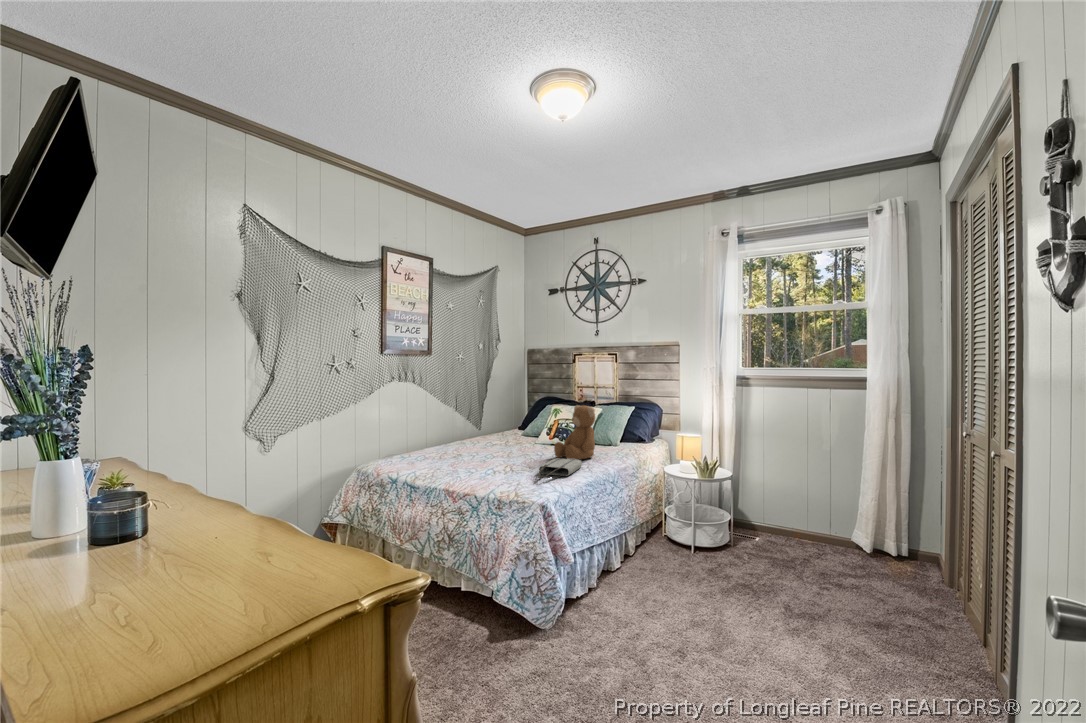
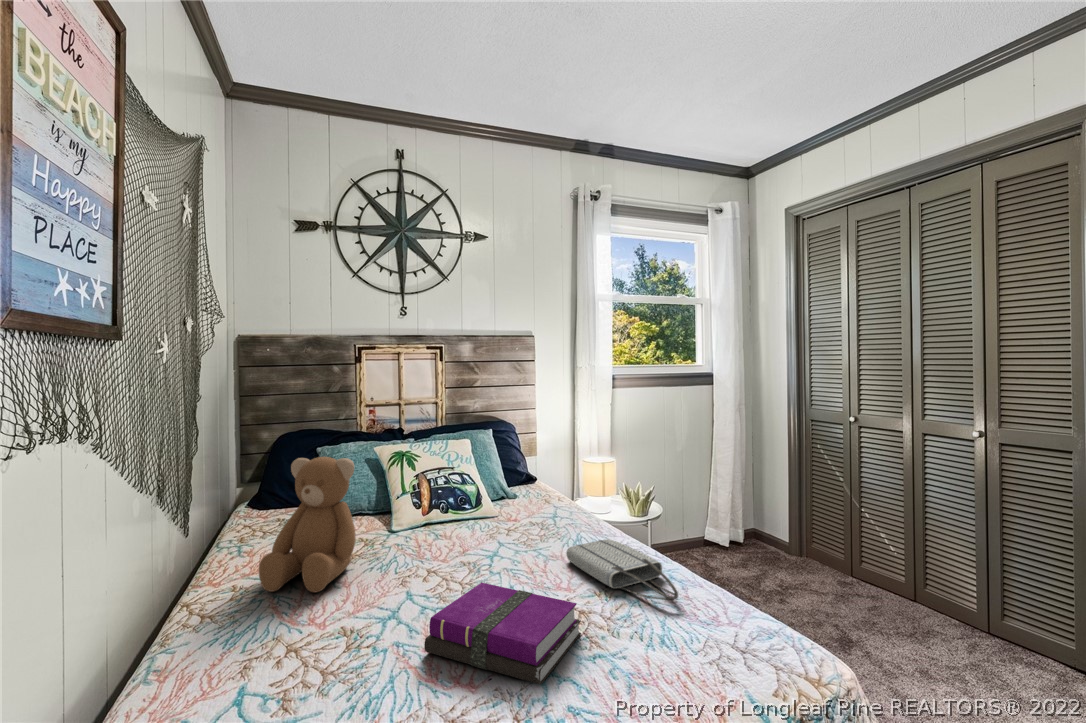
teddy bear: present [554,405,595,460] -> present [259,457,356,592]
notebook: none [457,455,498,480] -> present [424,583,581,684]

